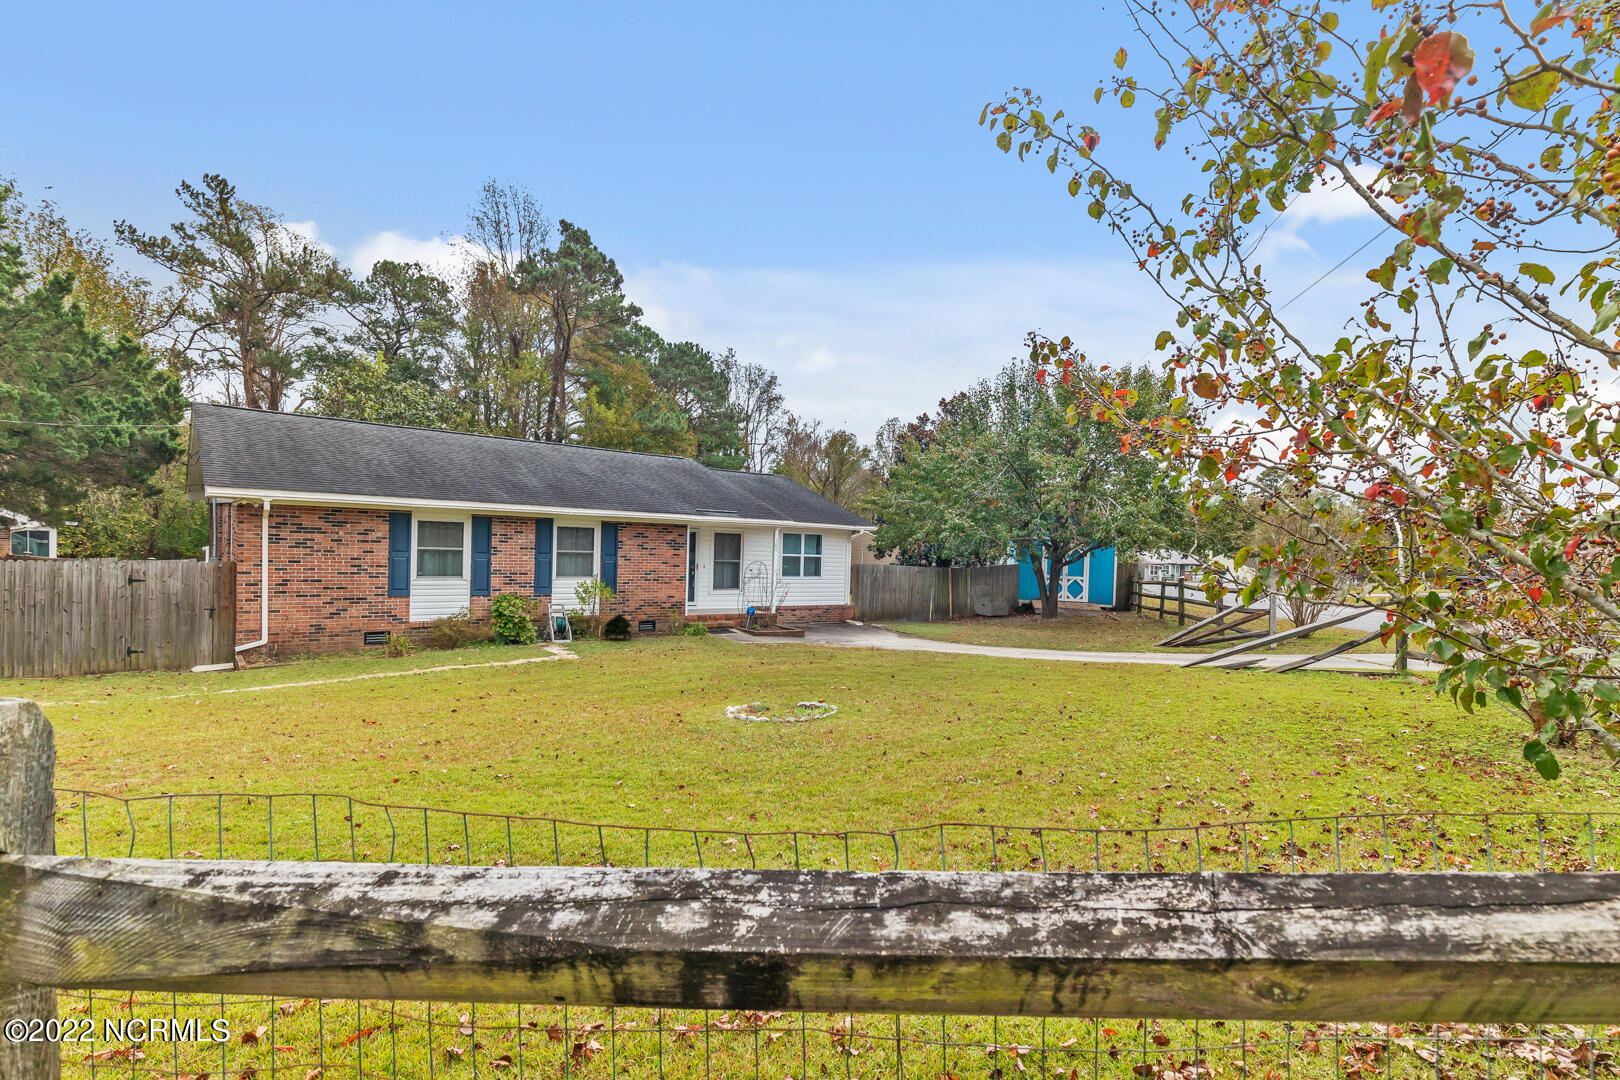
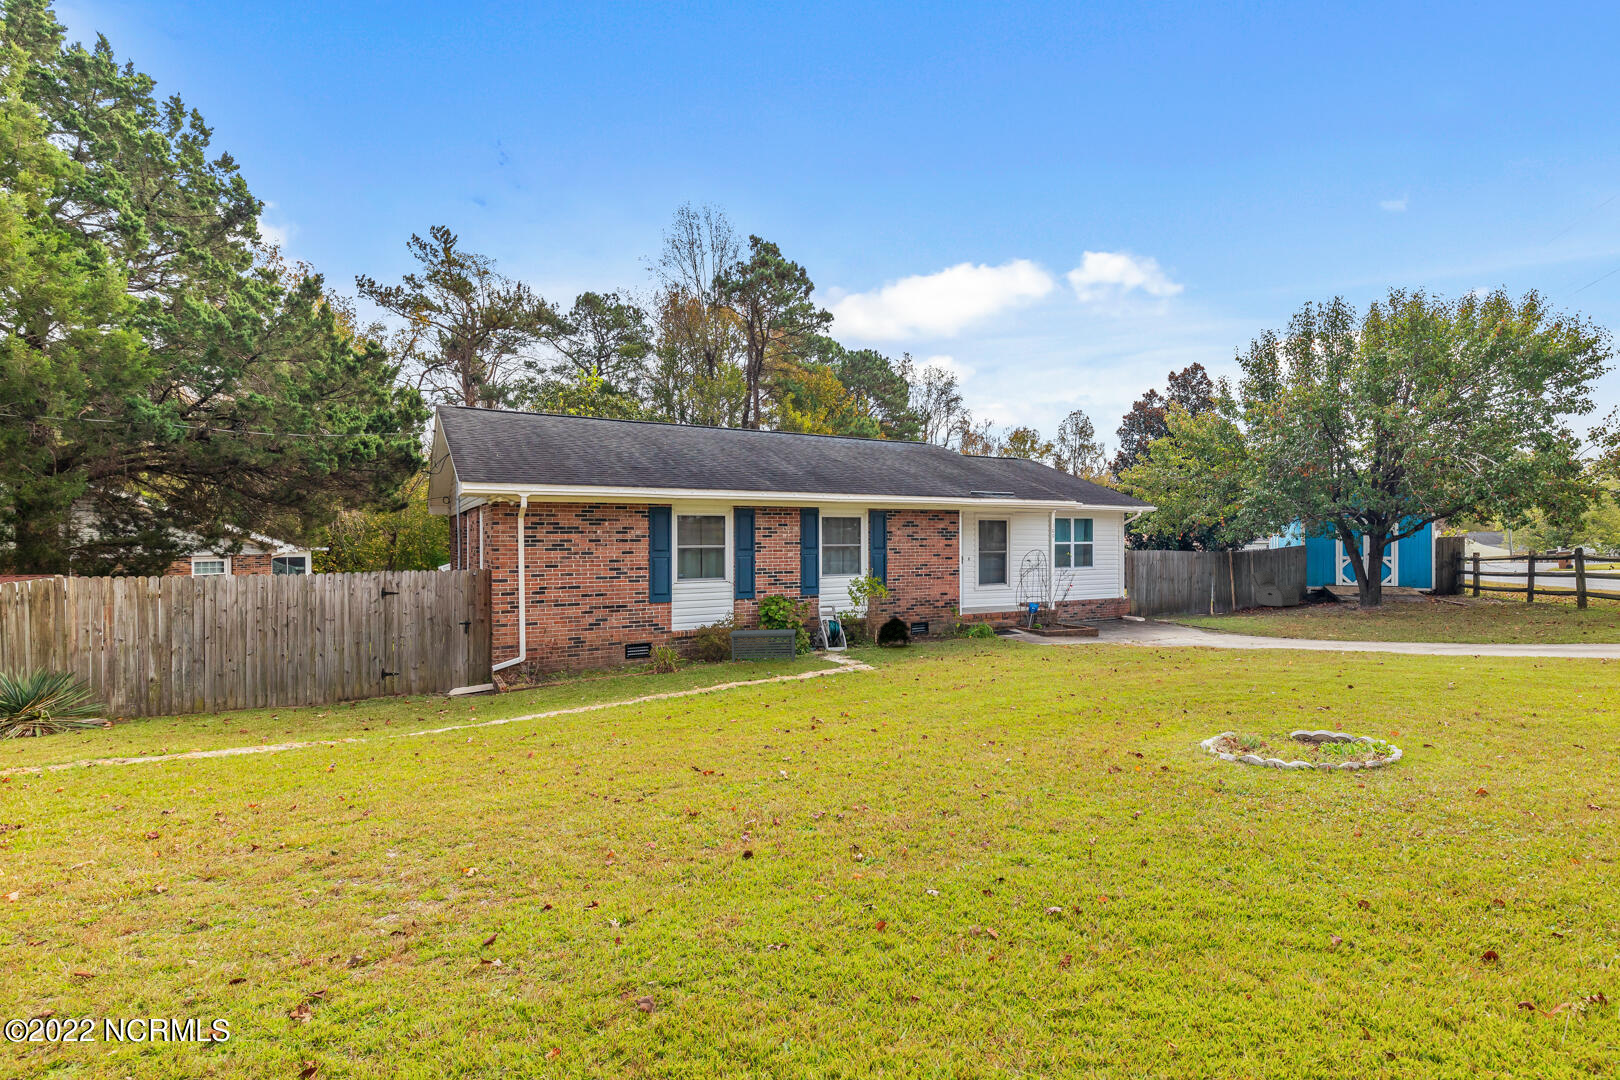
storage bench: none [459,622,522,650] -> present [729,629,796,663]

